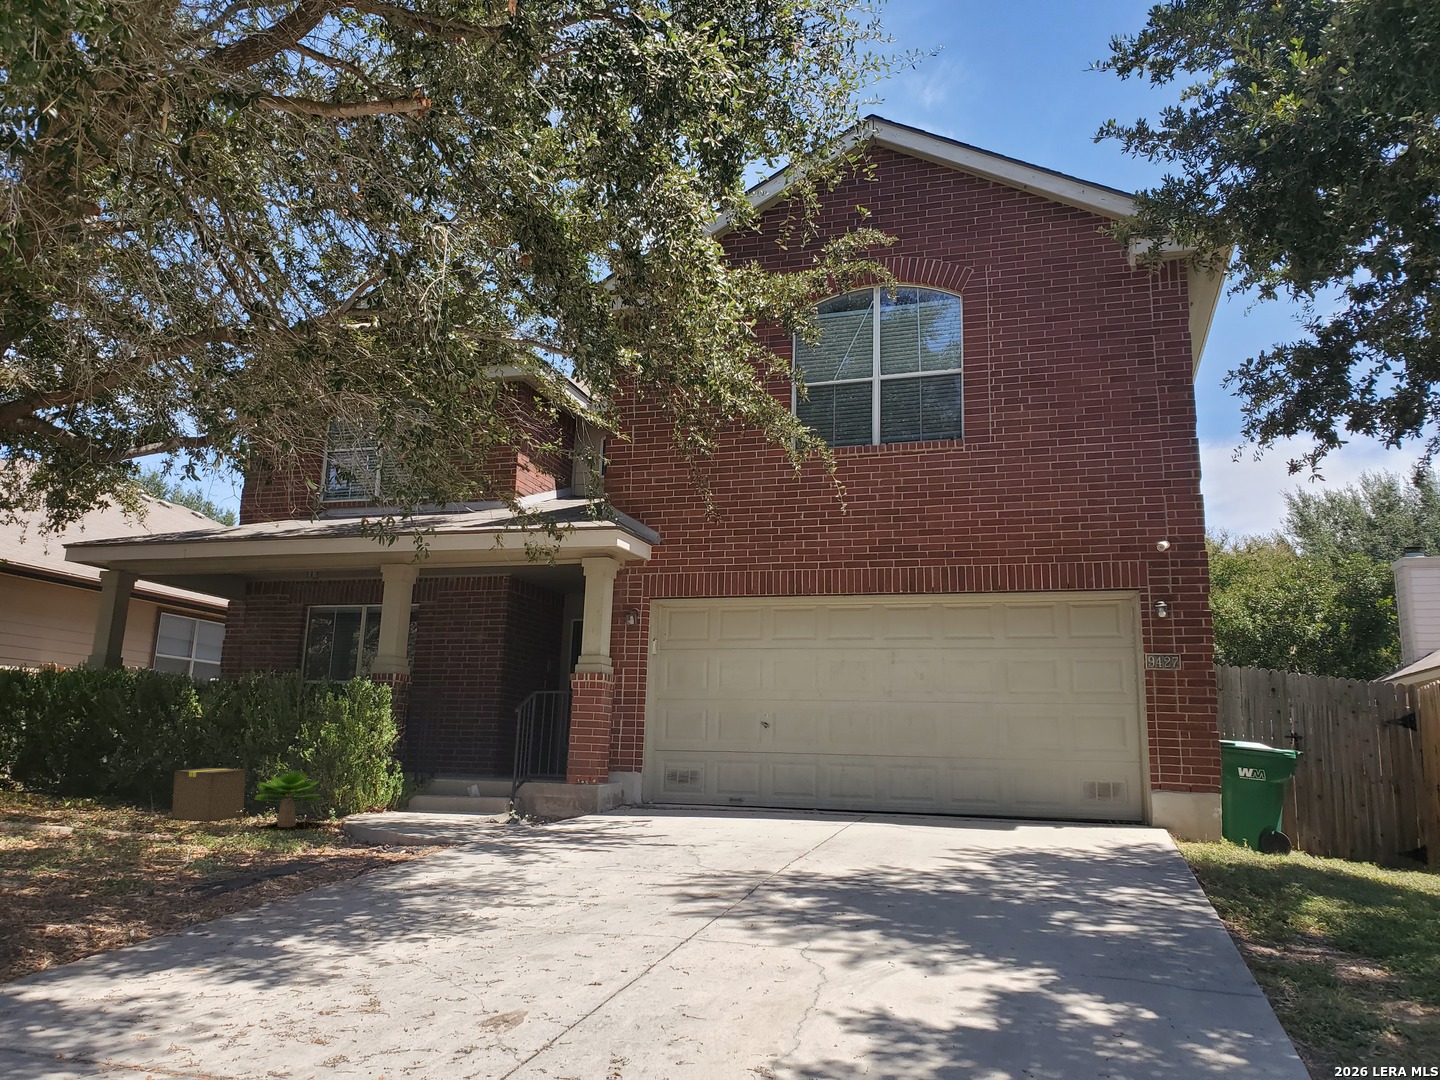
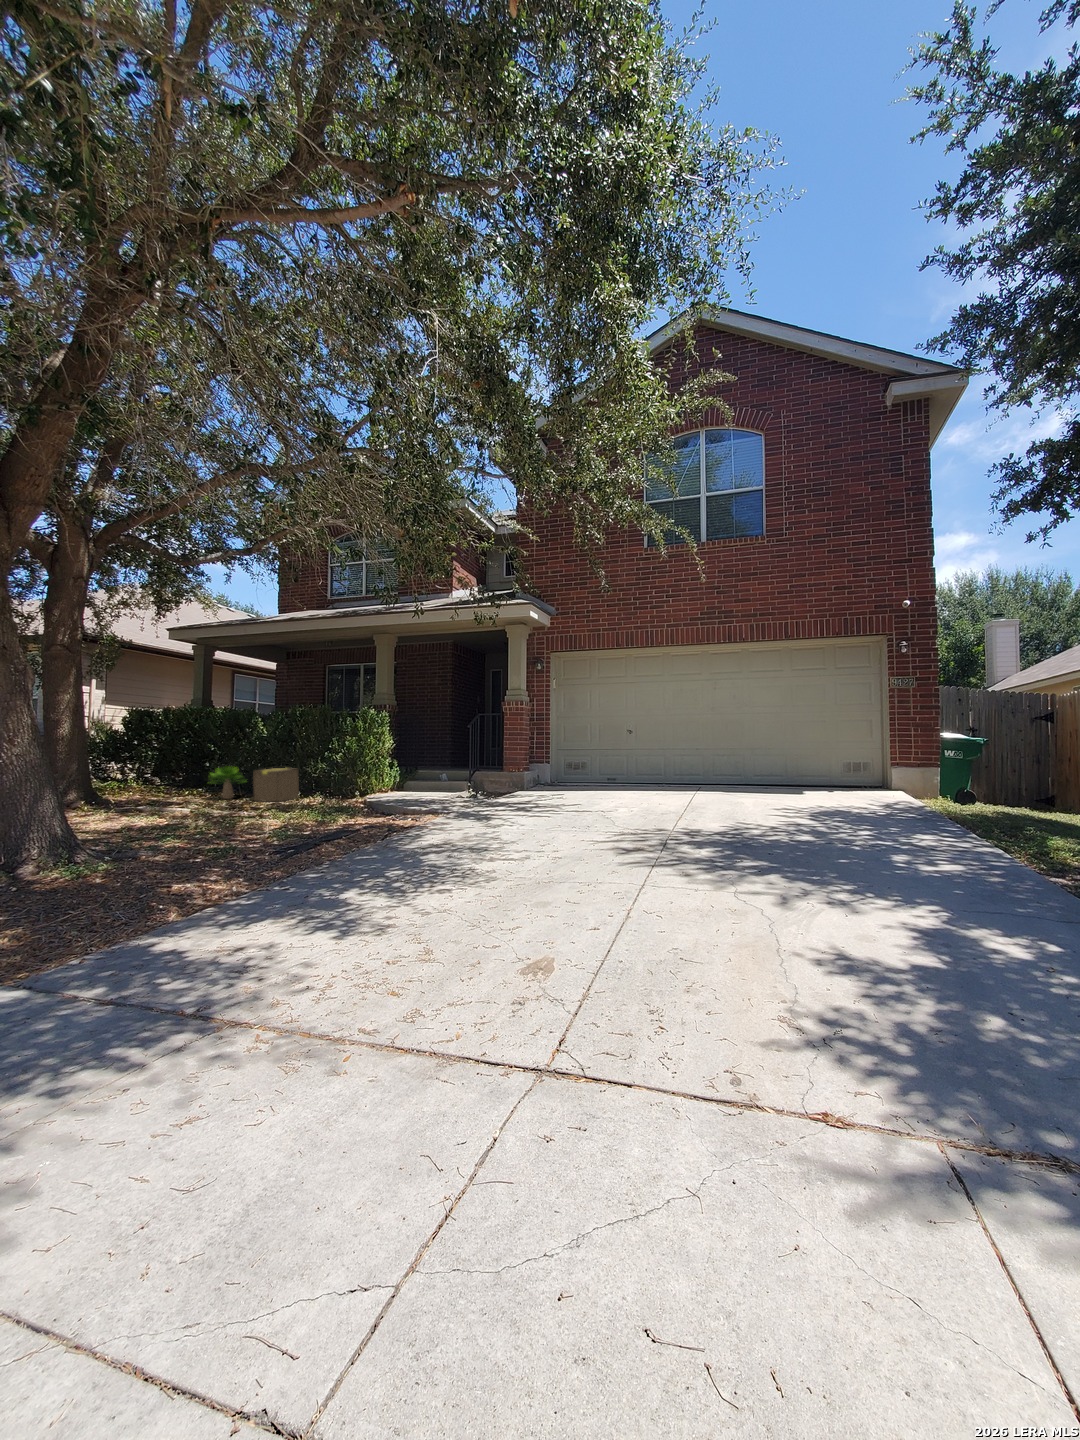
potted plant: present [257,771,318,827] -> present [210,767,245,799]

